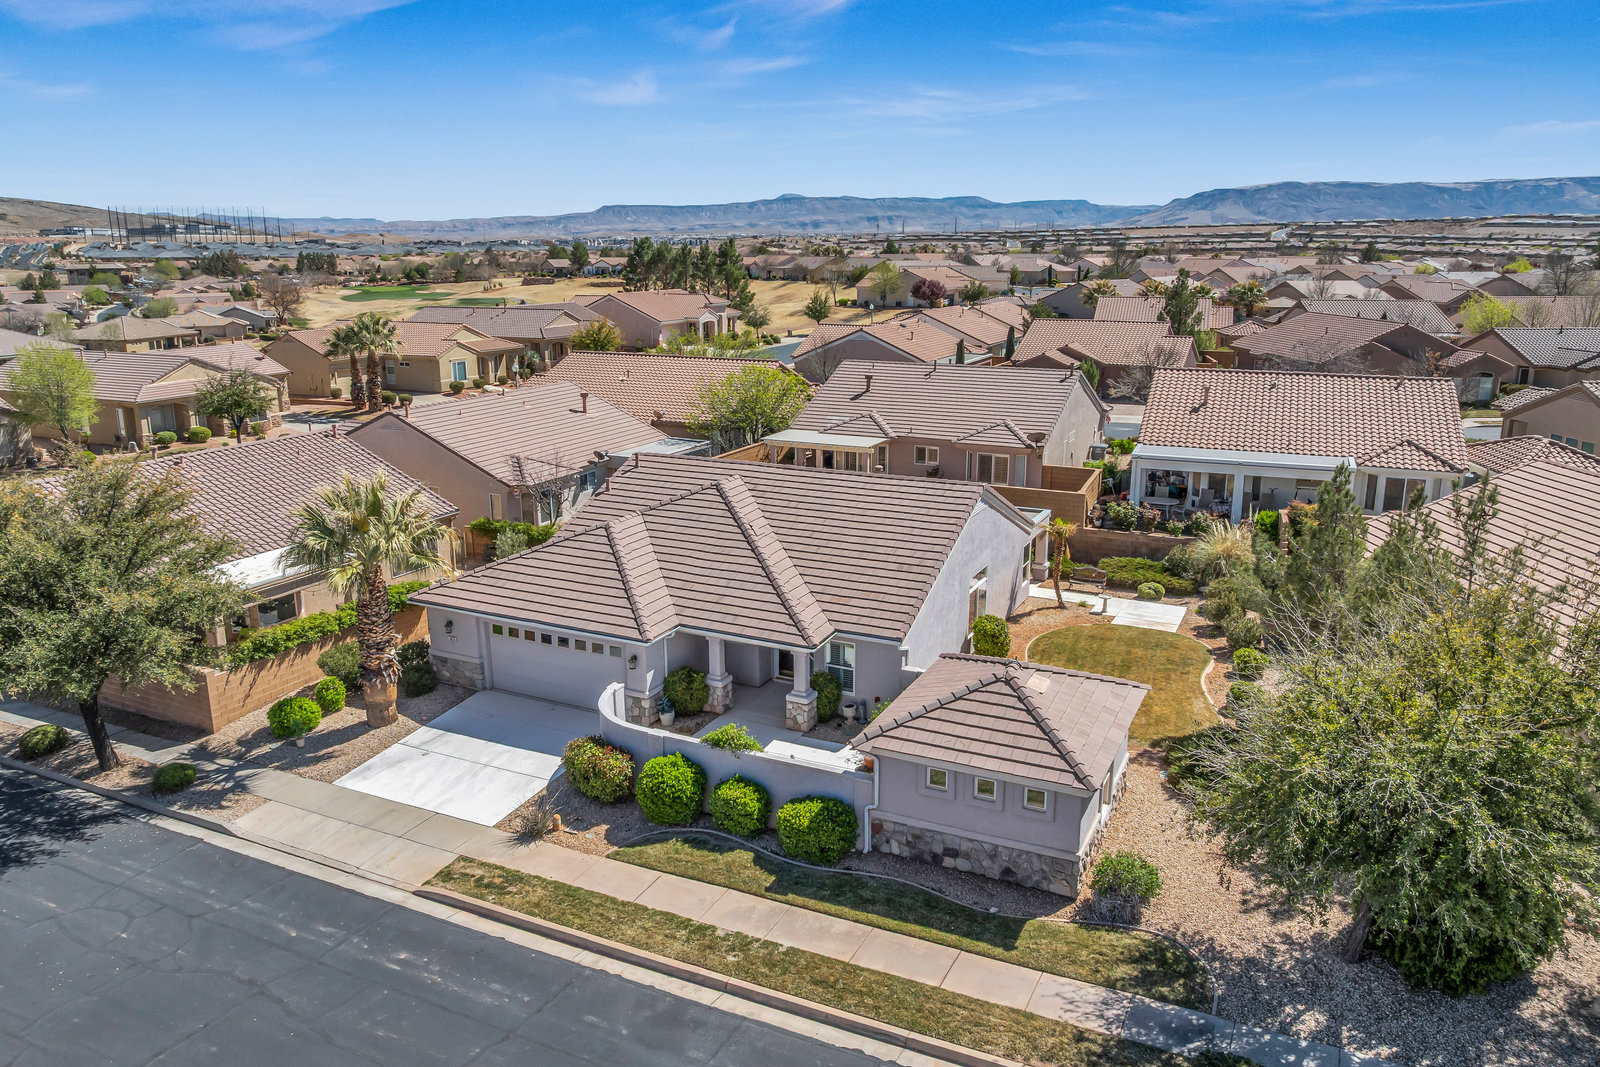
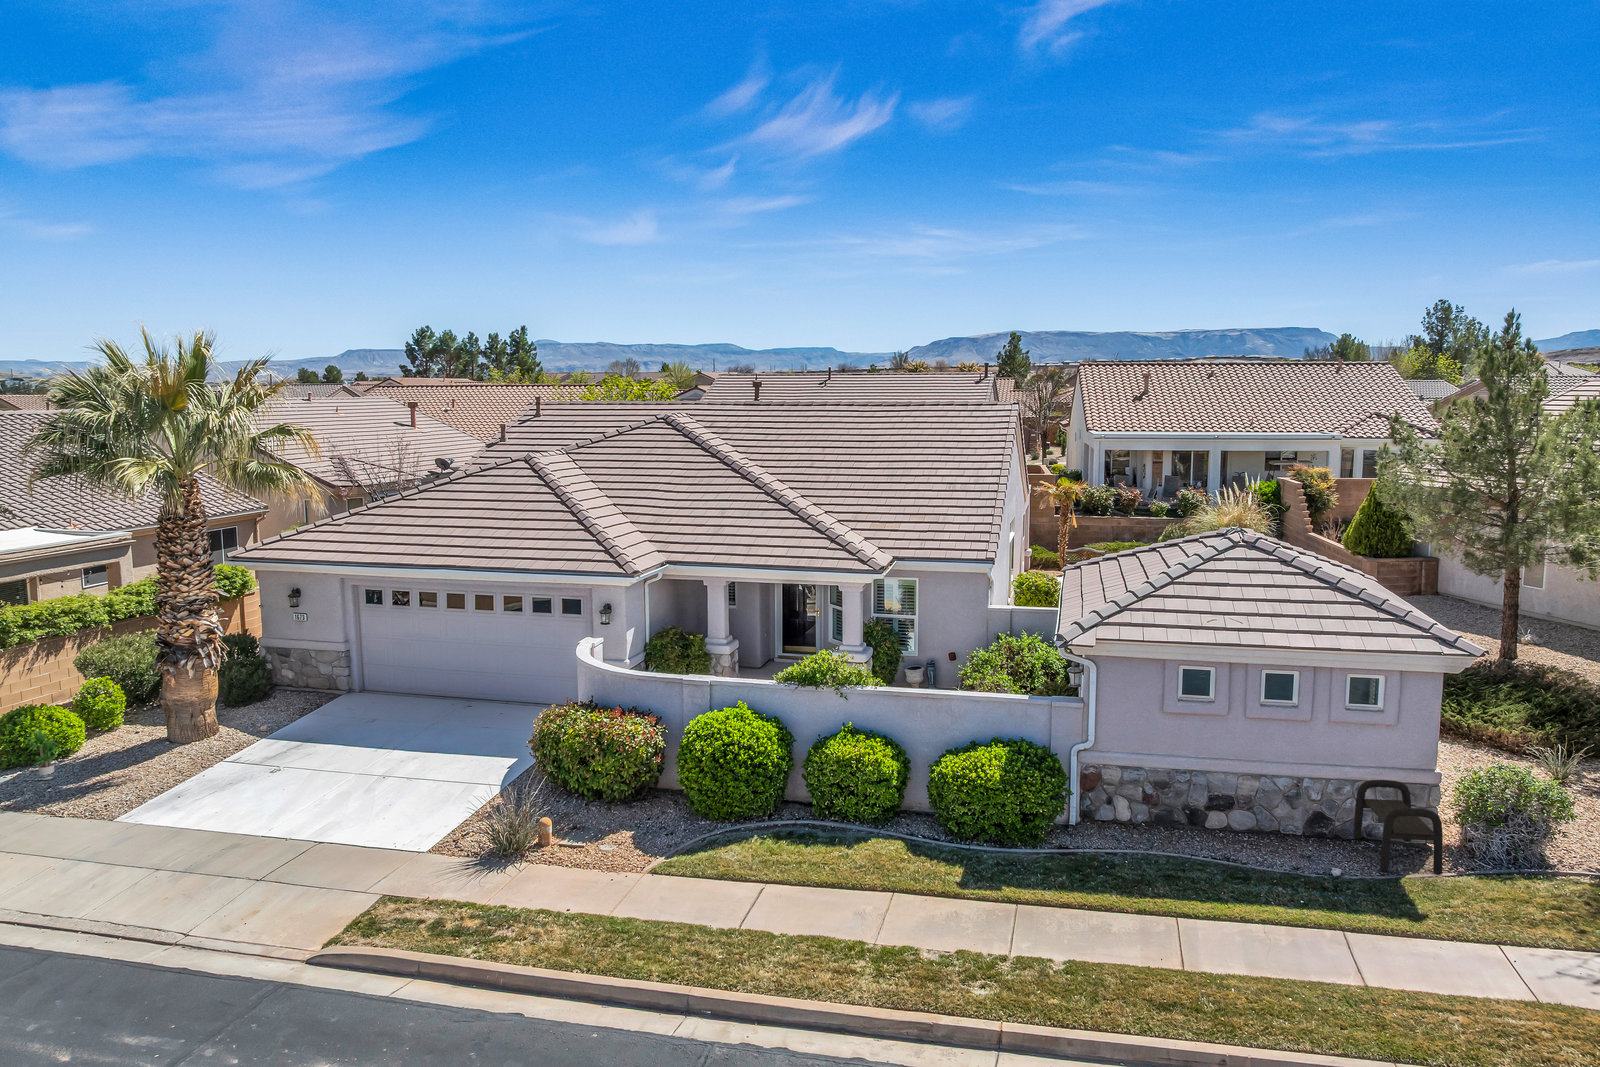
bench: none [1014,854,1057,920] -> present [1353,780,1443,874]

